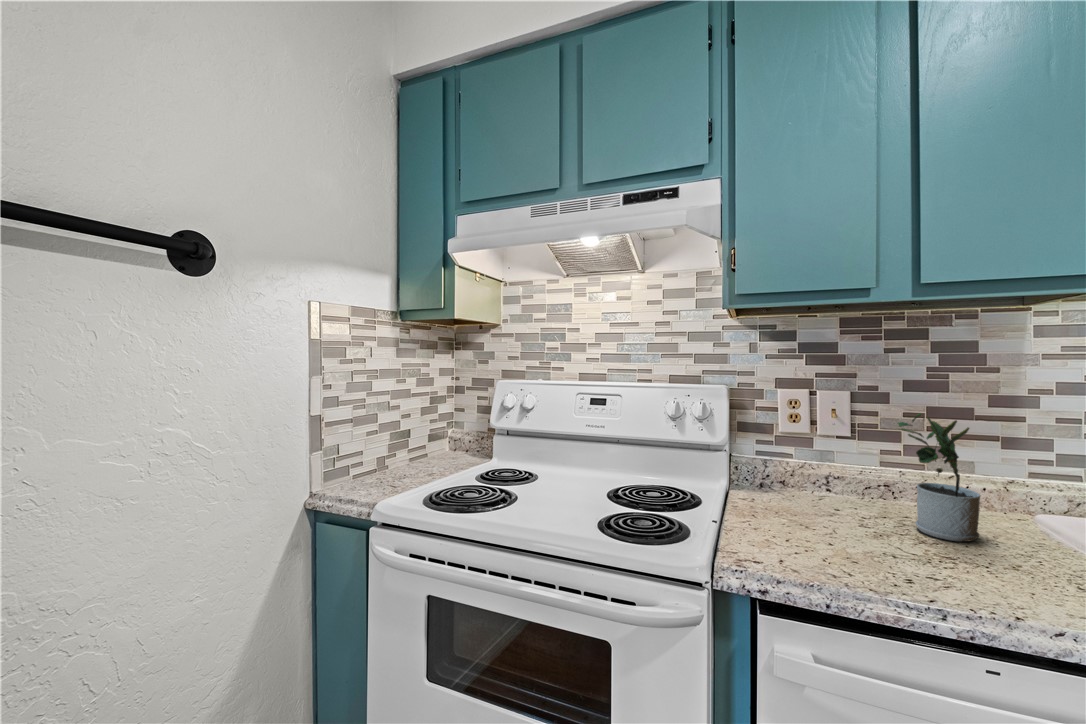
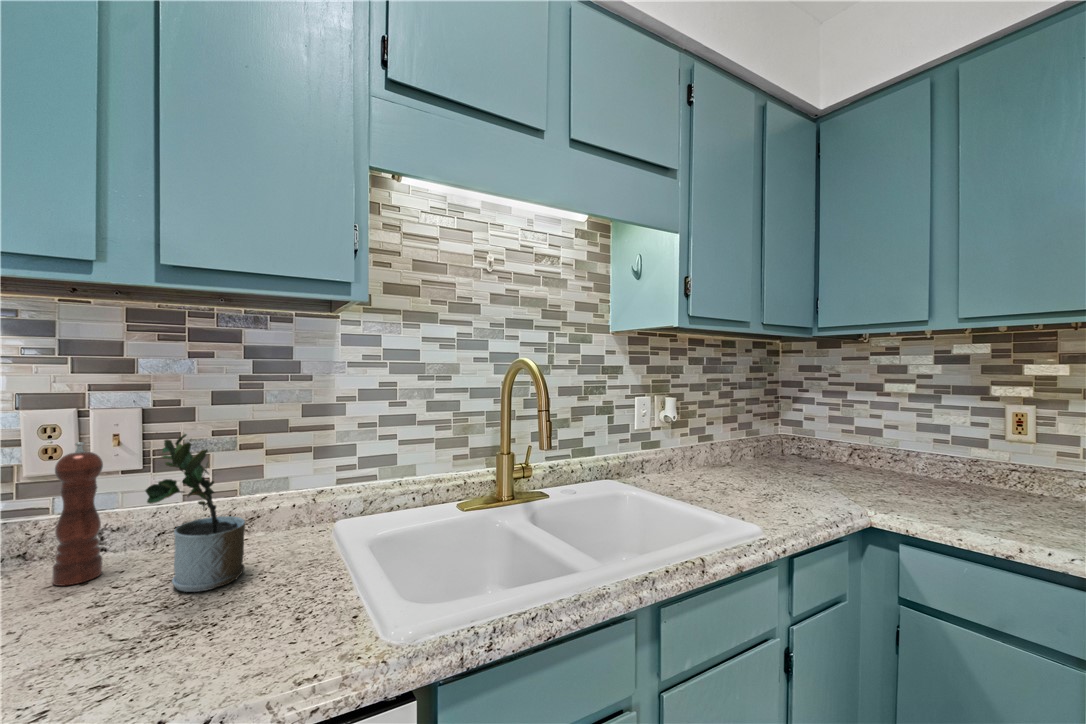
pepper mill: none [815,413,843,509] -> present [52,442,103,586]

